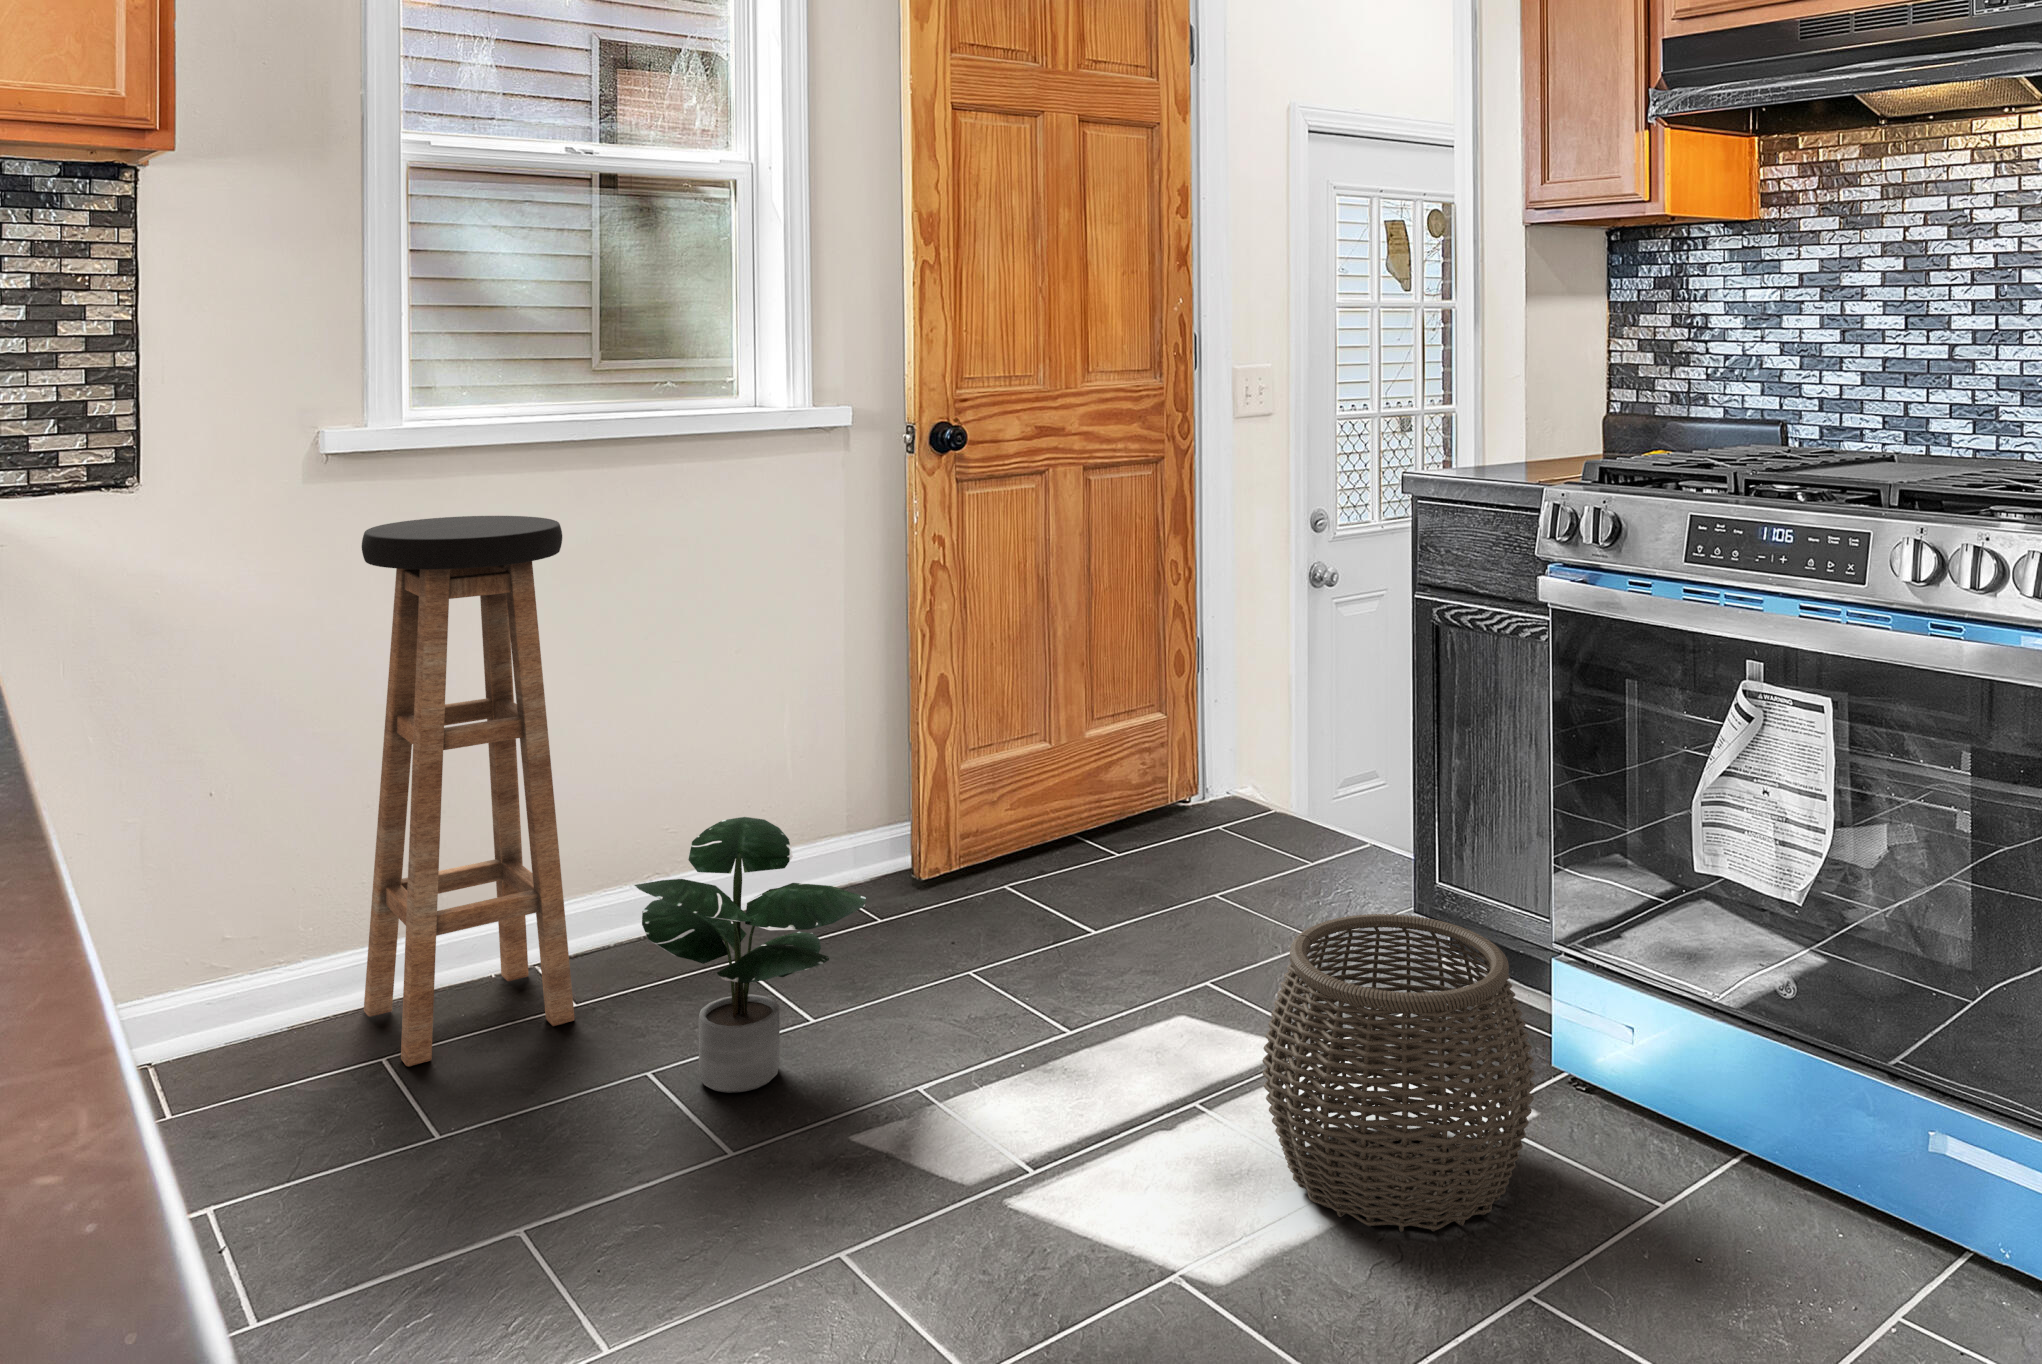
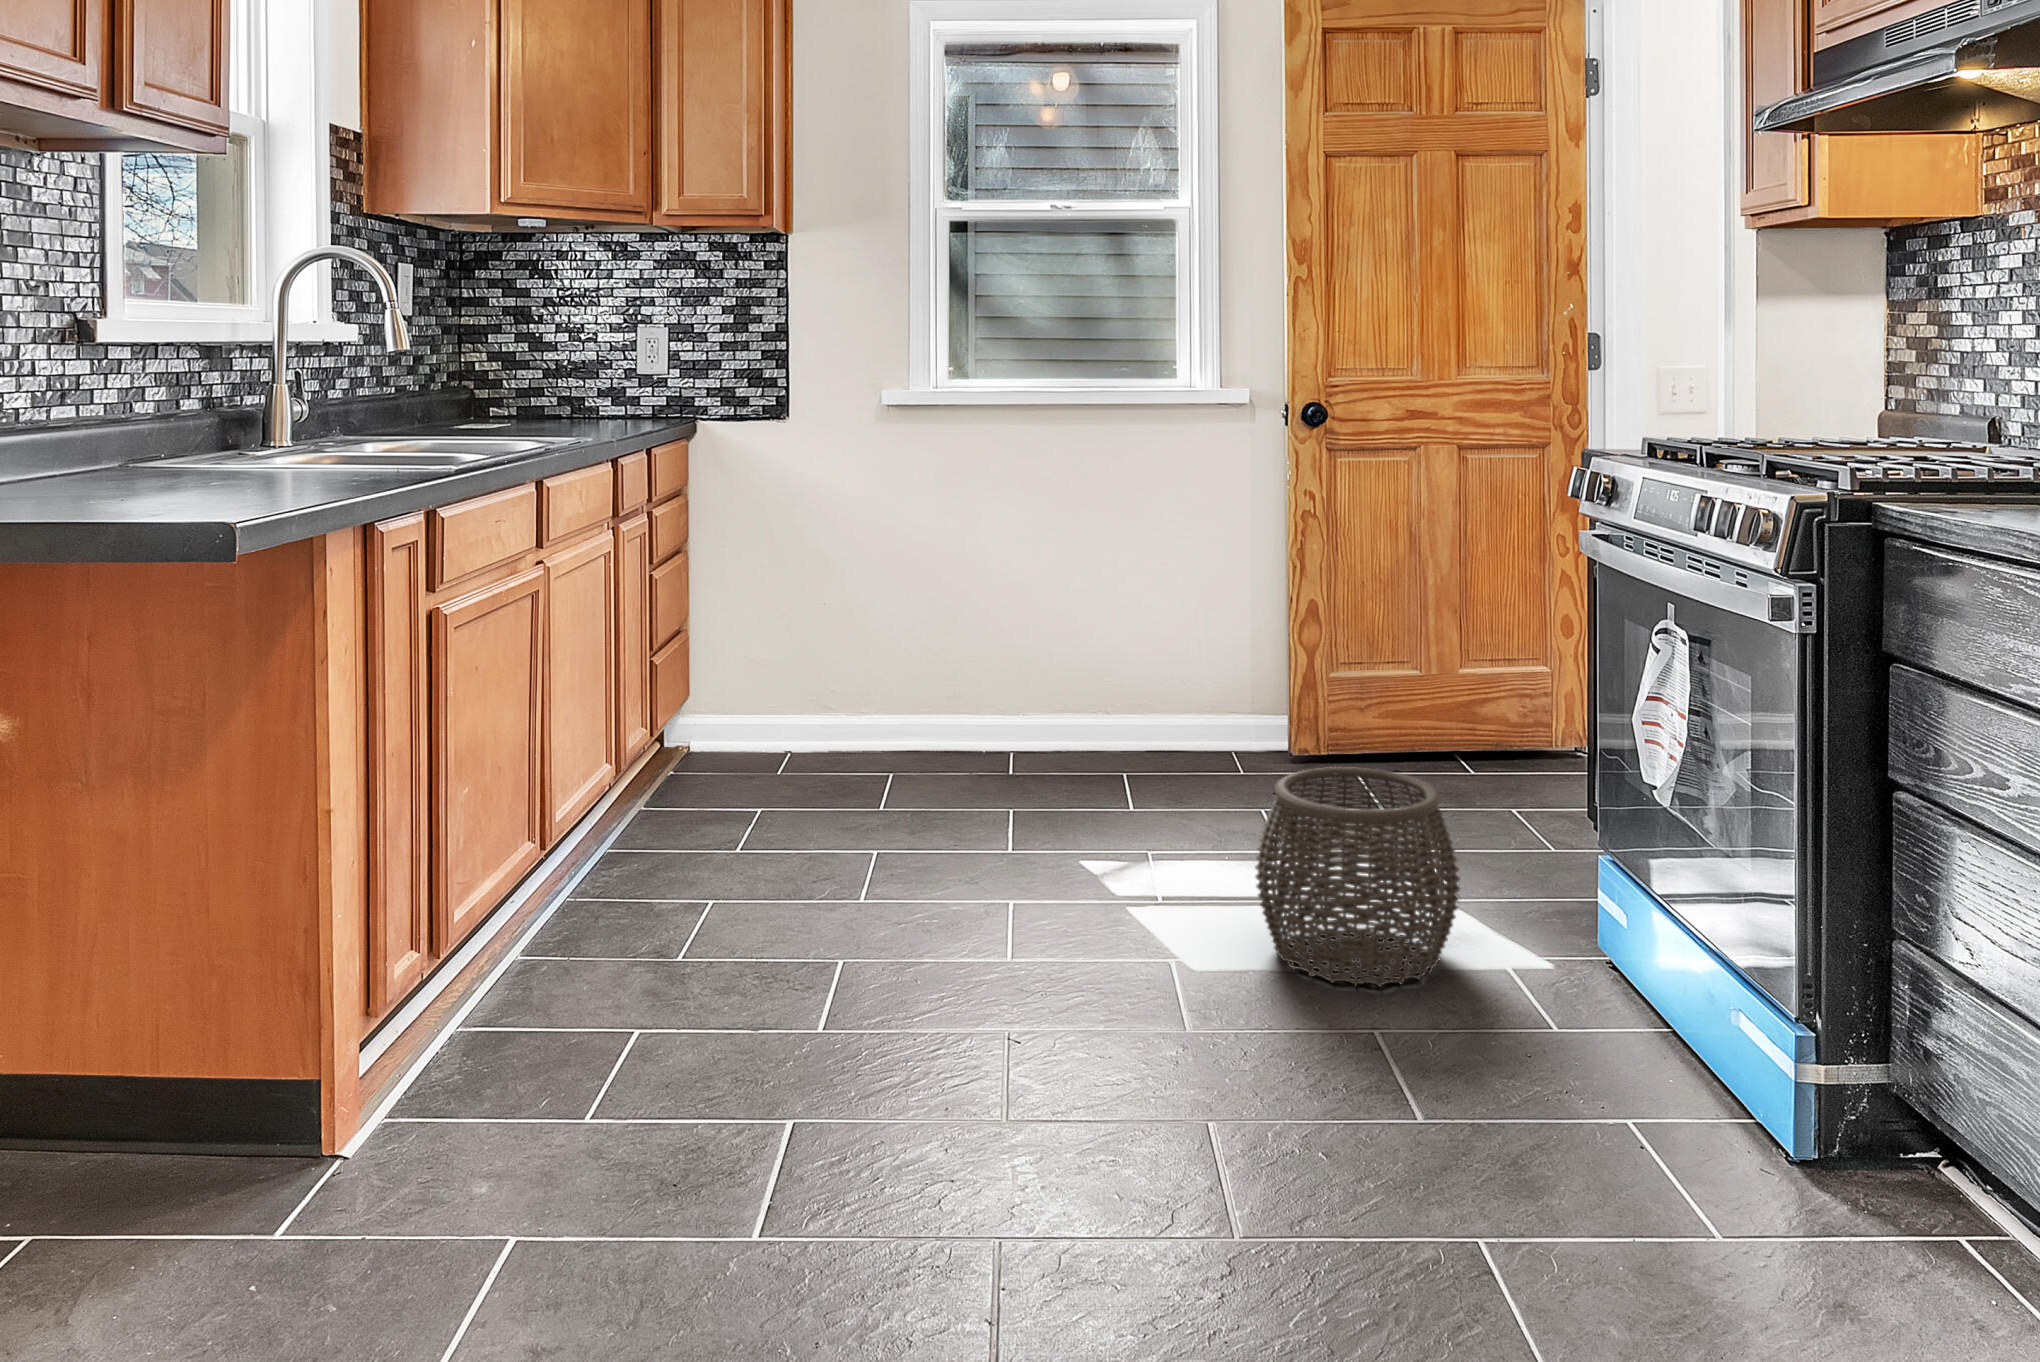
bar stool: present [362,516,575,1066] -> none [883,449,1000,777]
potted plant: present [635,817,866,1093] -> none [968,656,1112,826]

